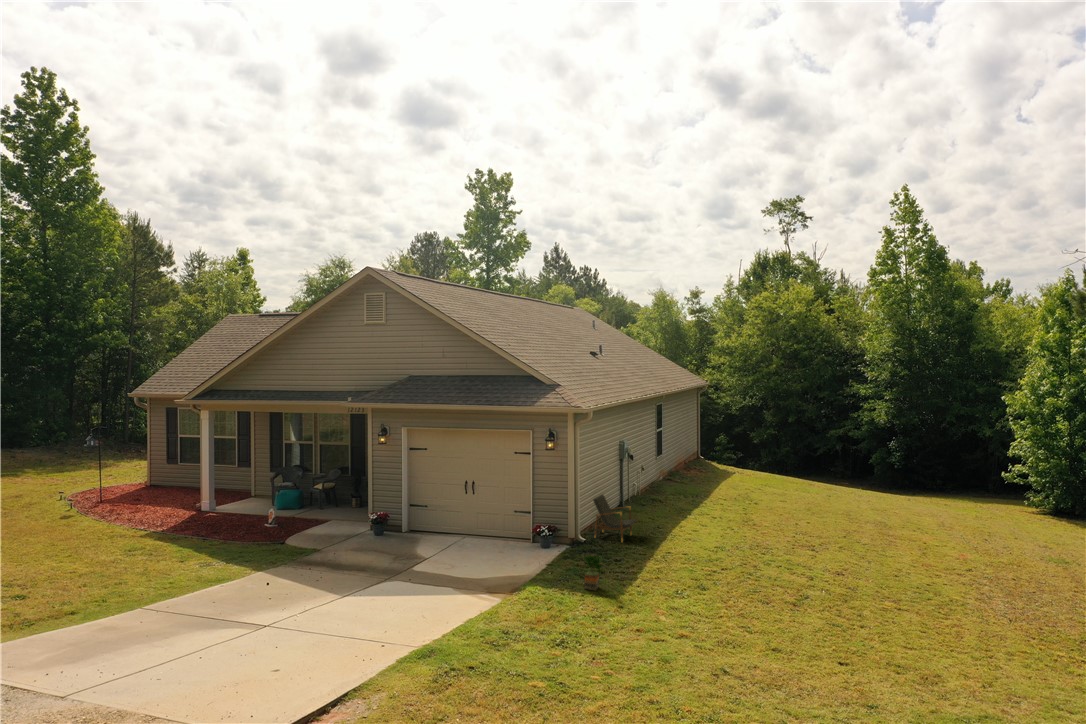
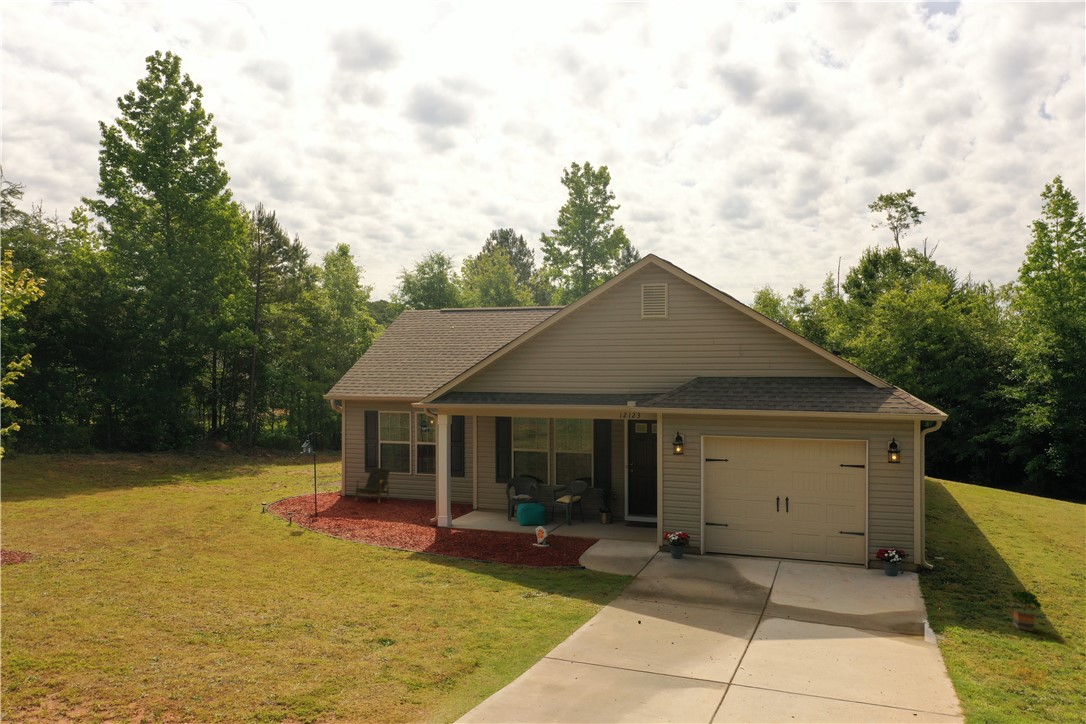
lounge chair: present [593,495,637,542] -> present [356,468,390,502]

